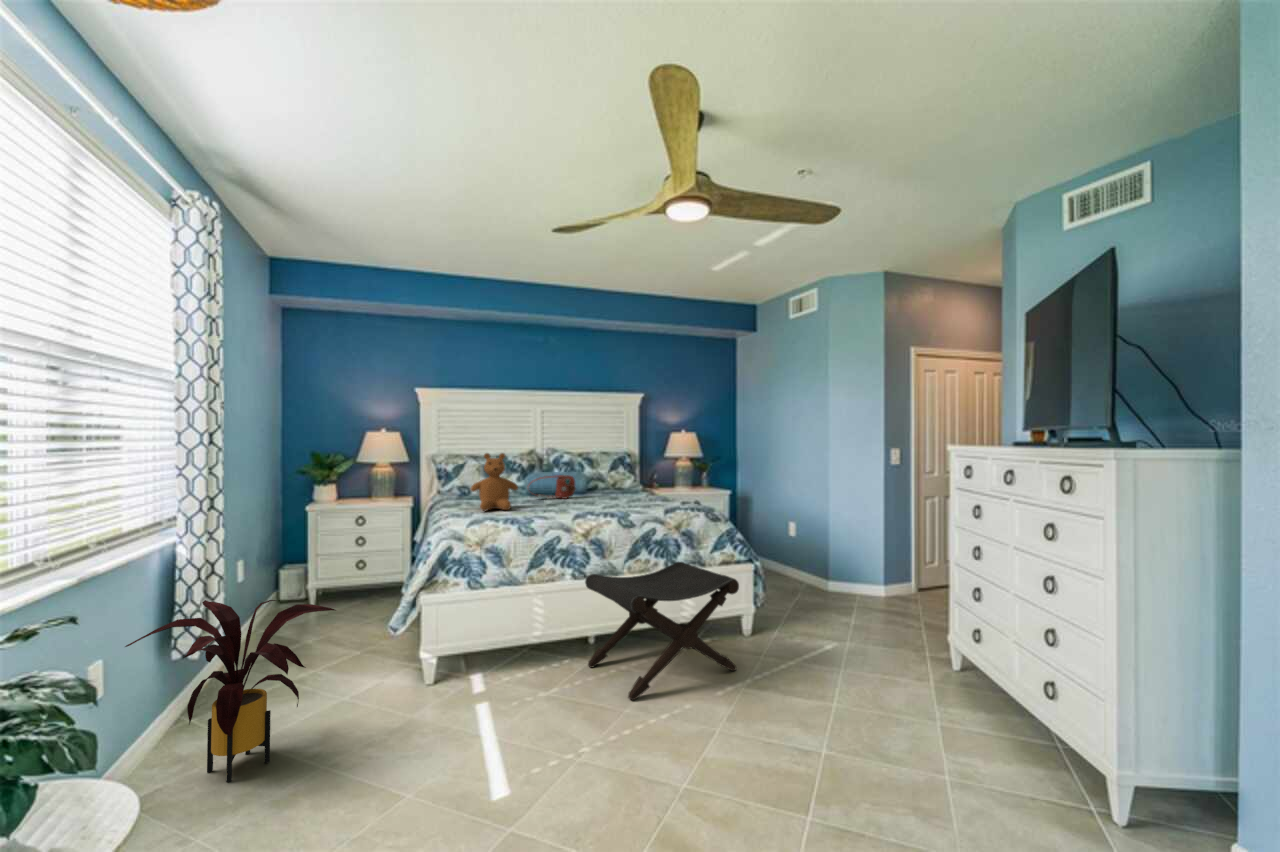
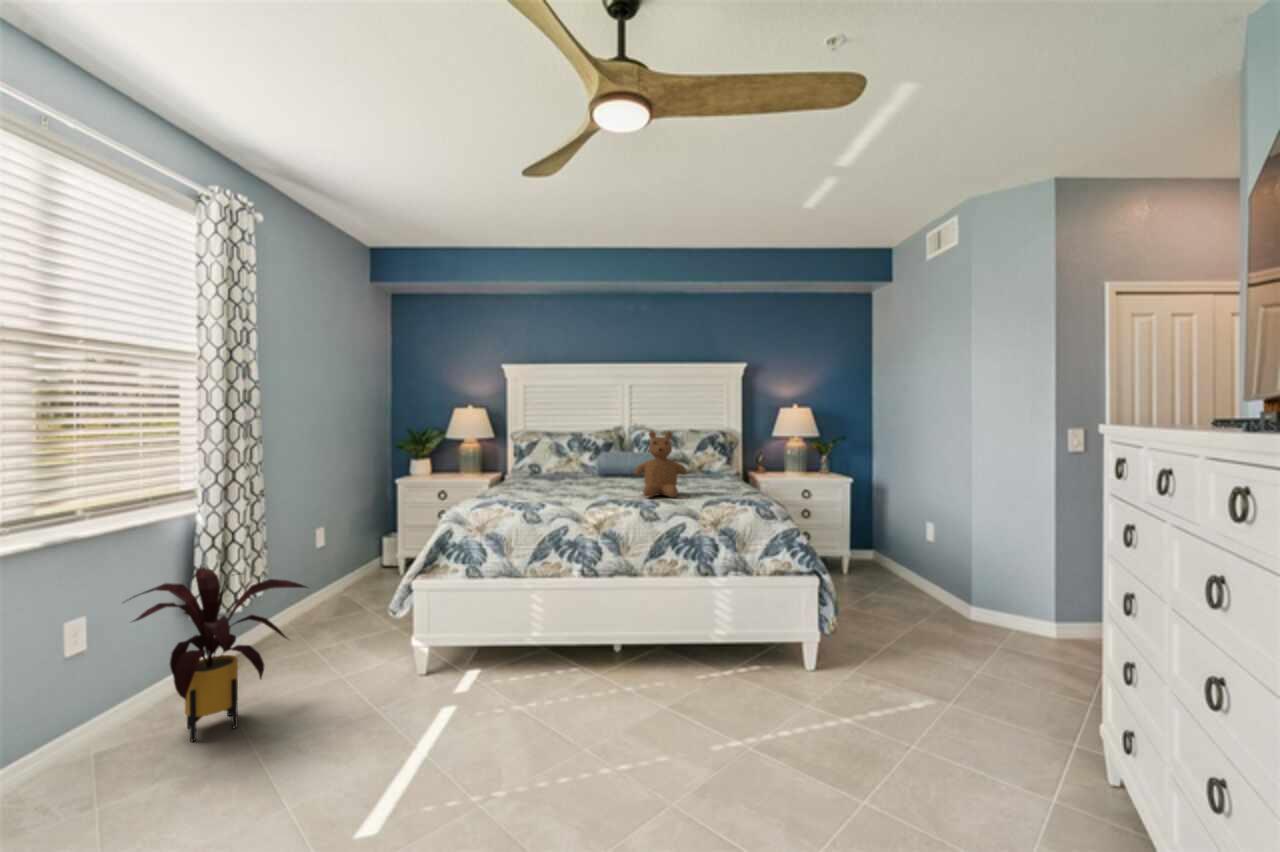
teddy bear: present [470,453,518,511] -> present [635,431,687,498]
handbag: present [529,475,576,499] -> none [582,456,636,483]
footstool: present [585,562,739,700] -> none [588,566,763,731]

